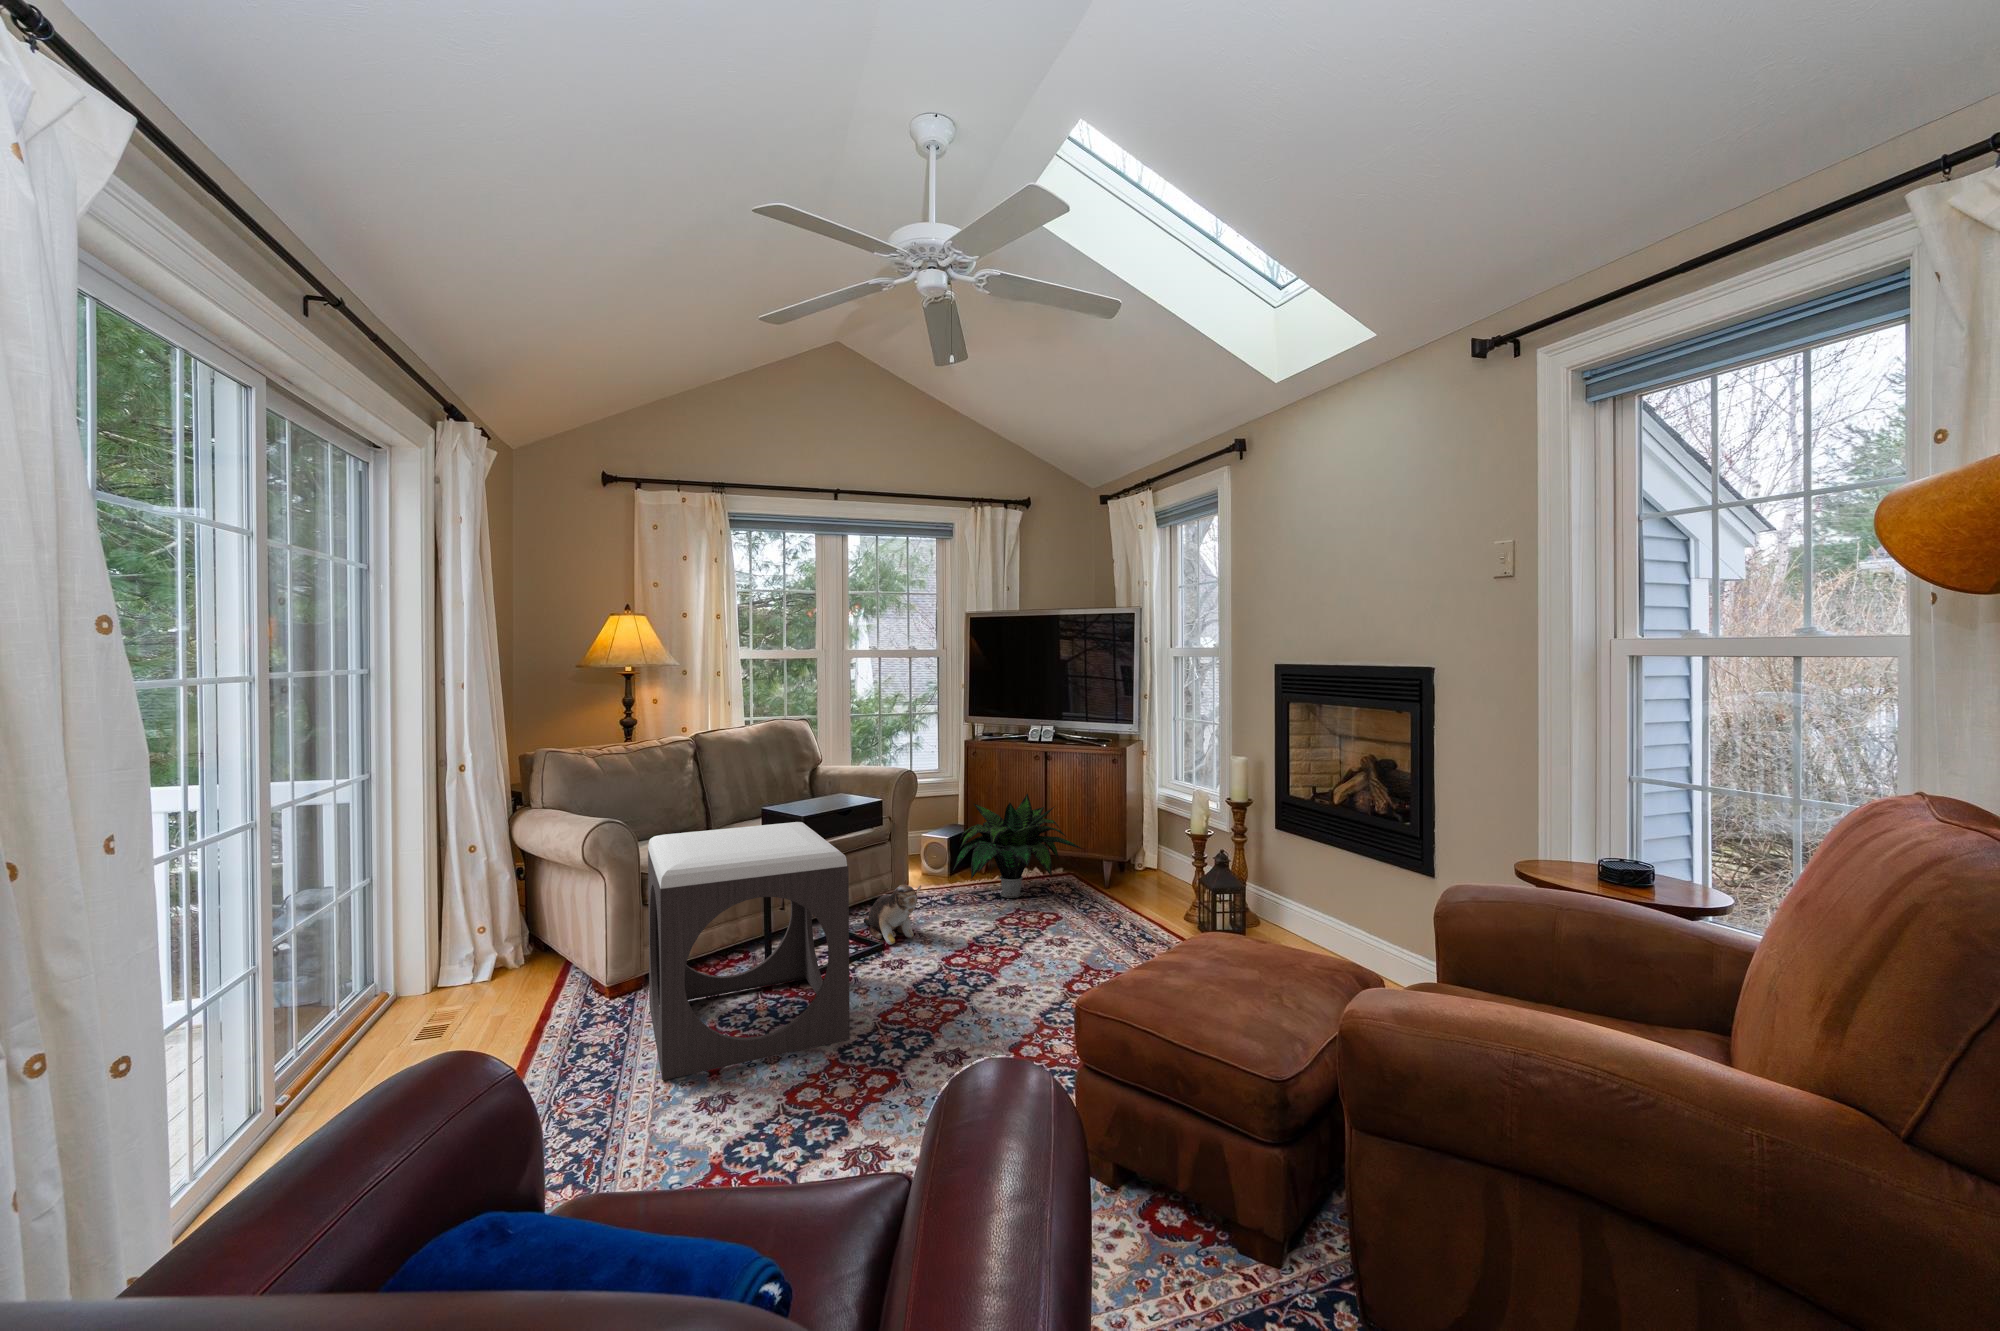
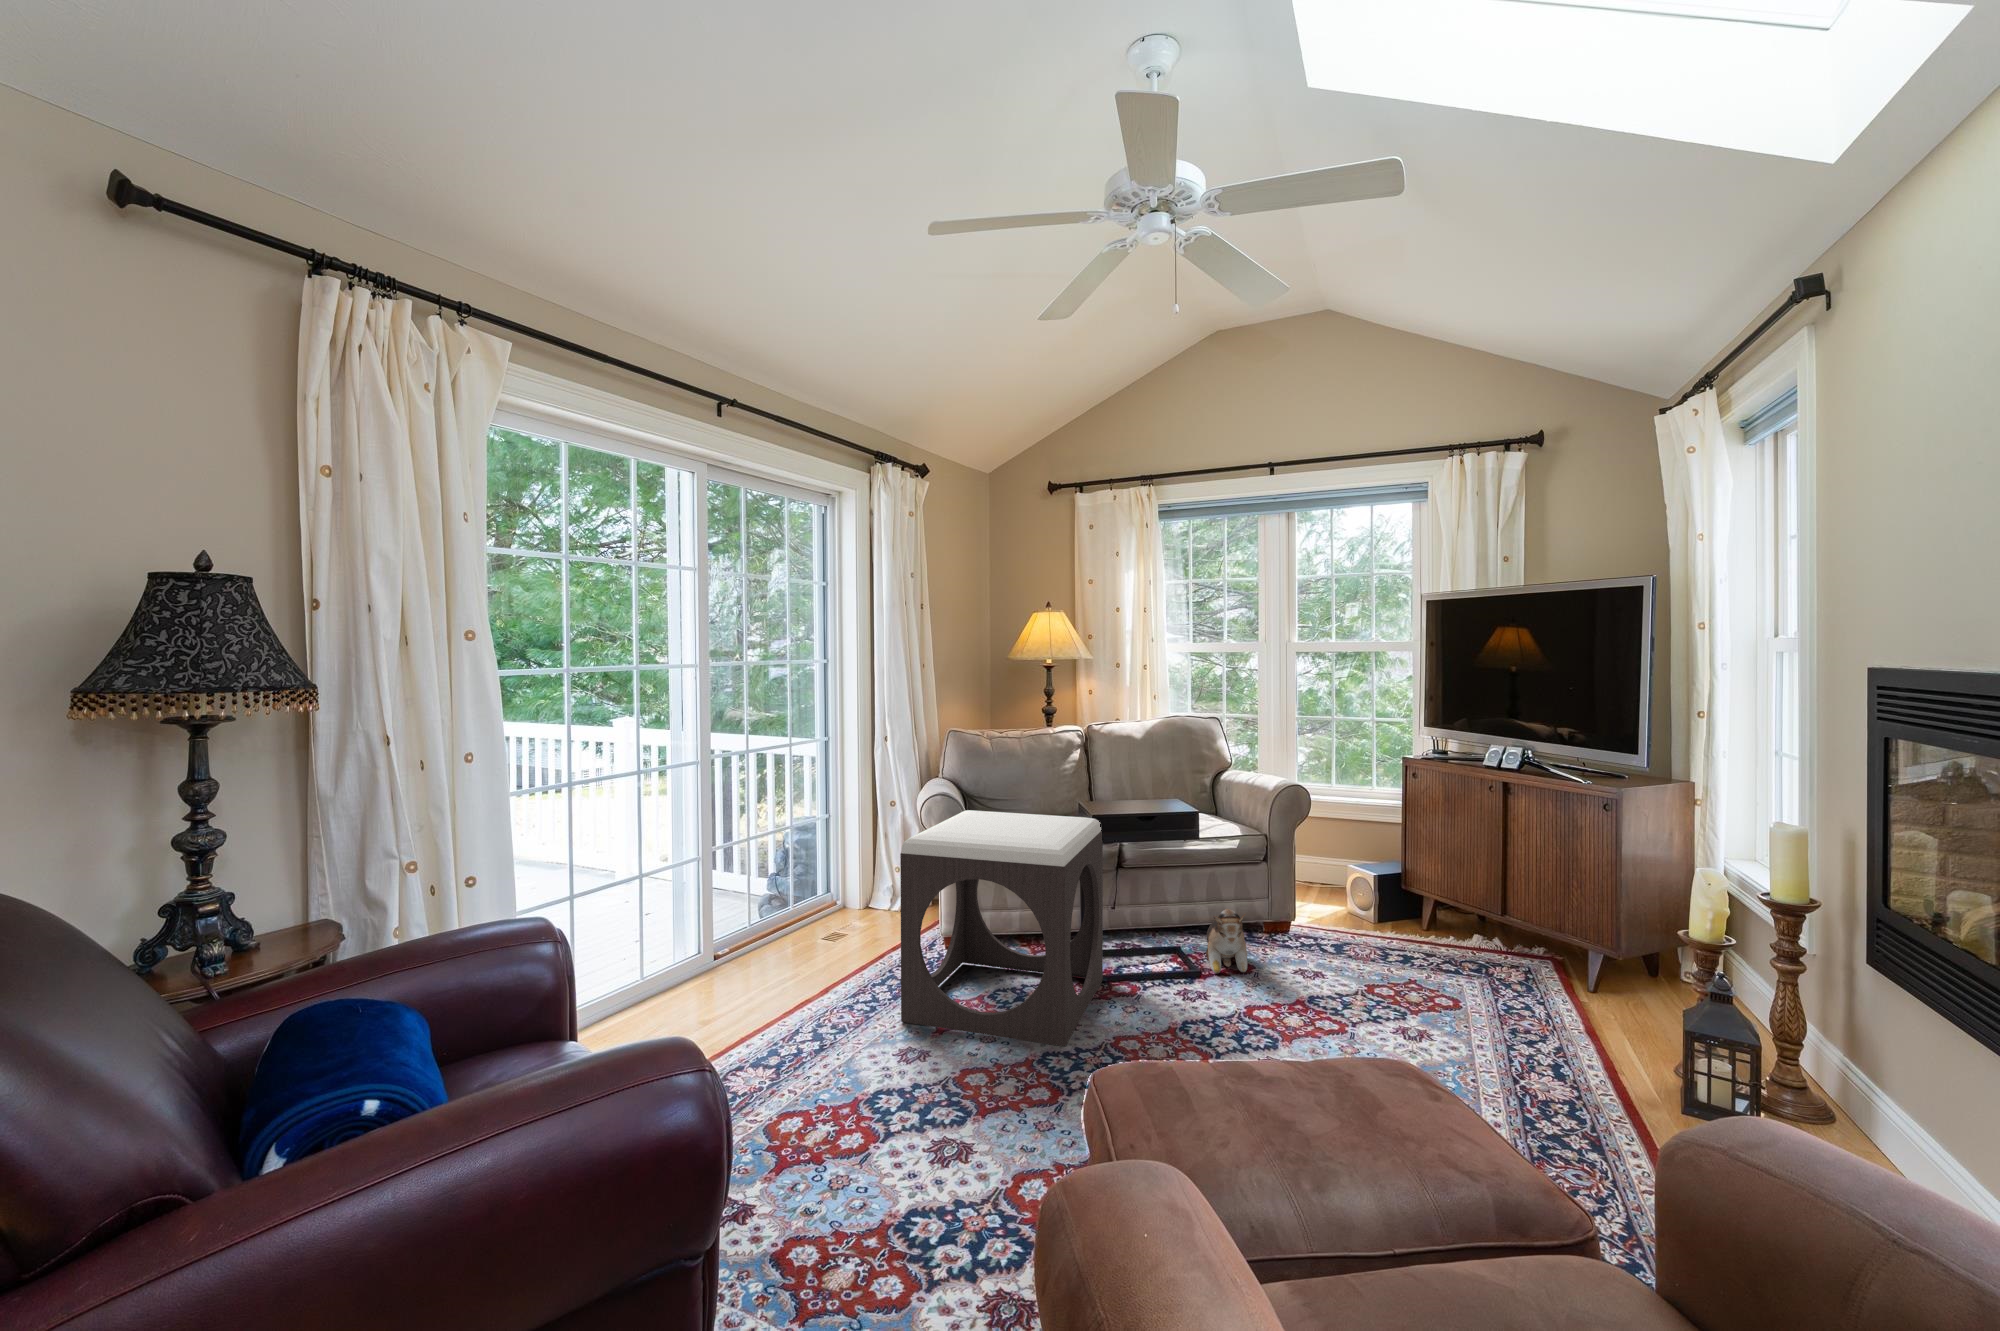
potted plant: present [953,794,1082,898] -> none [1345,831,1533,965]

